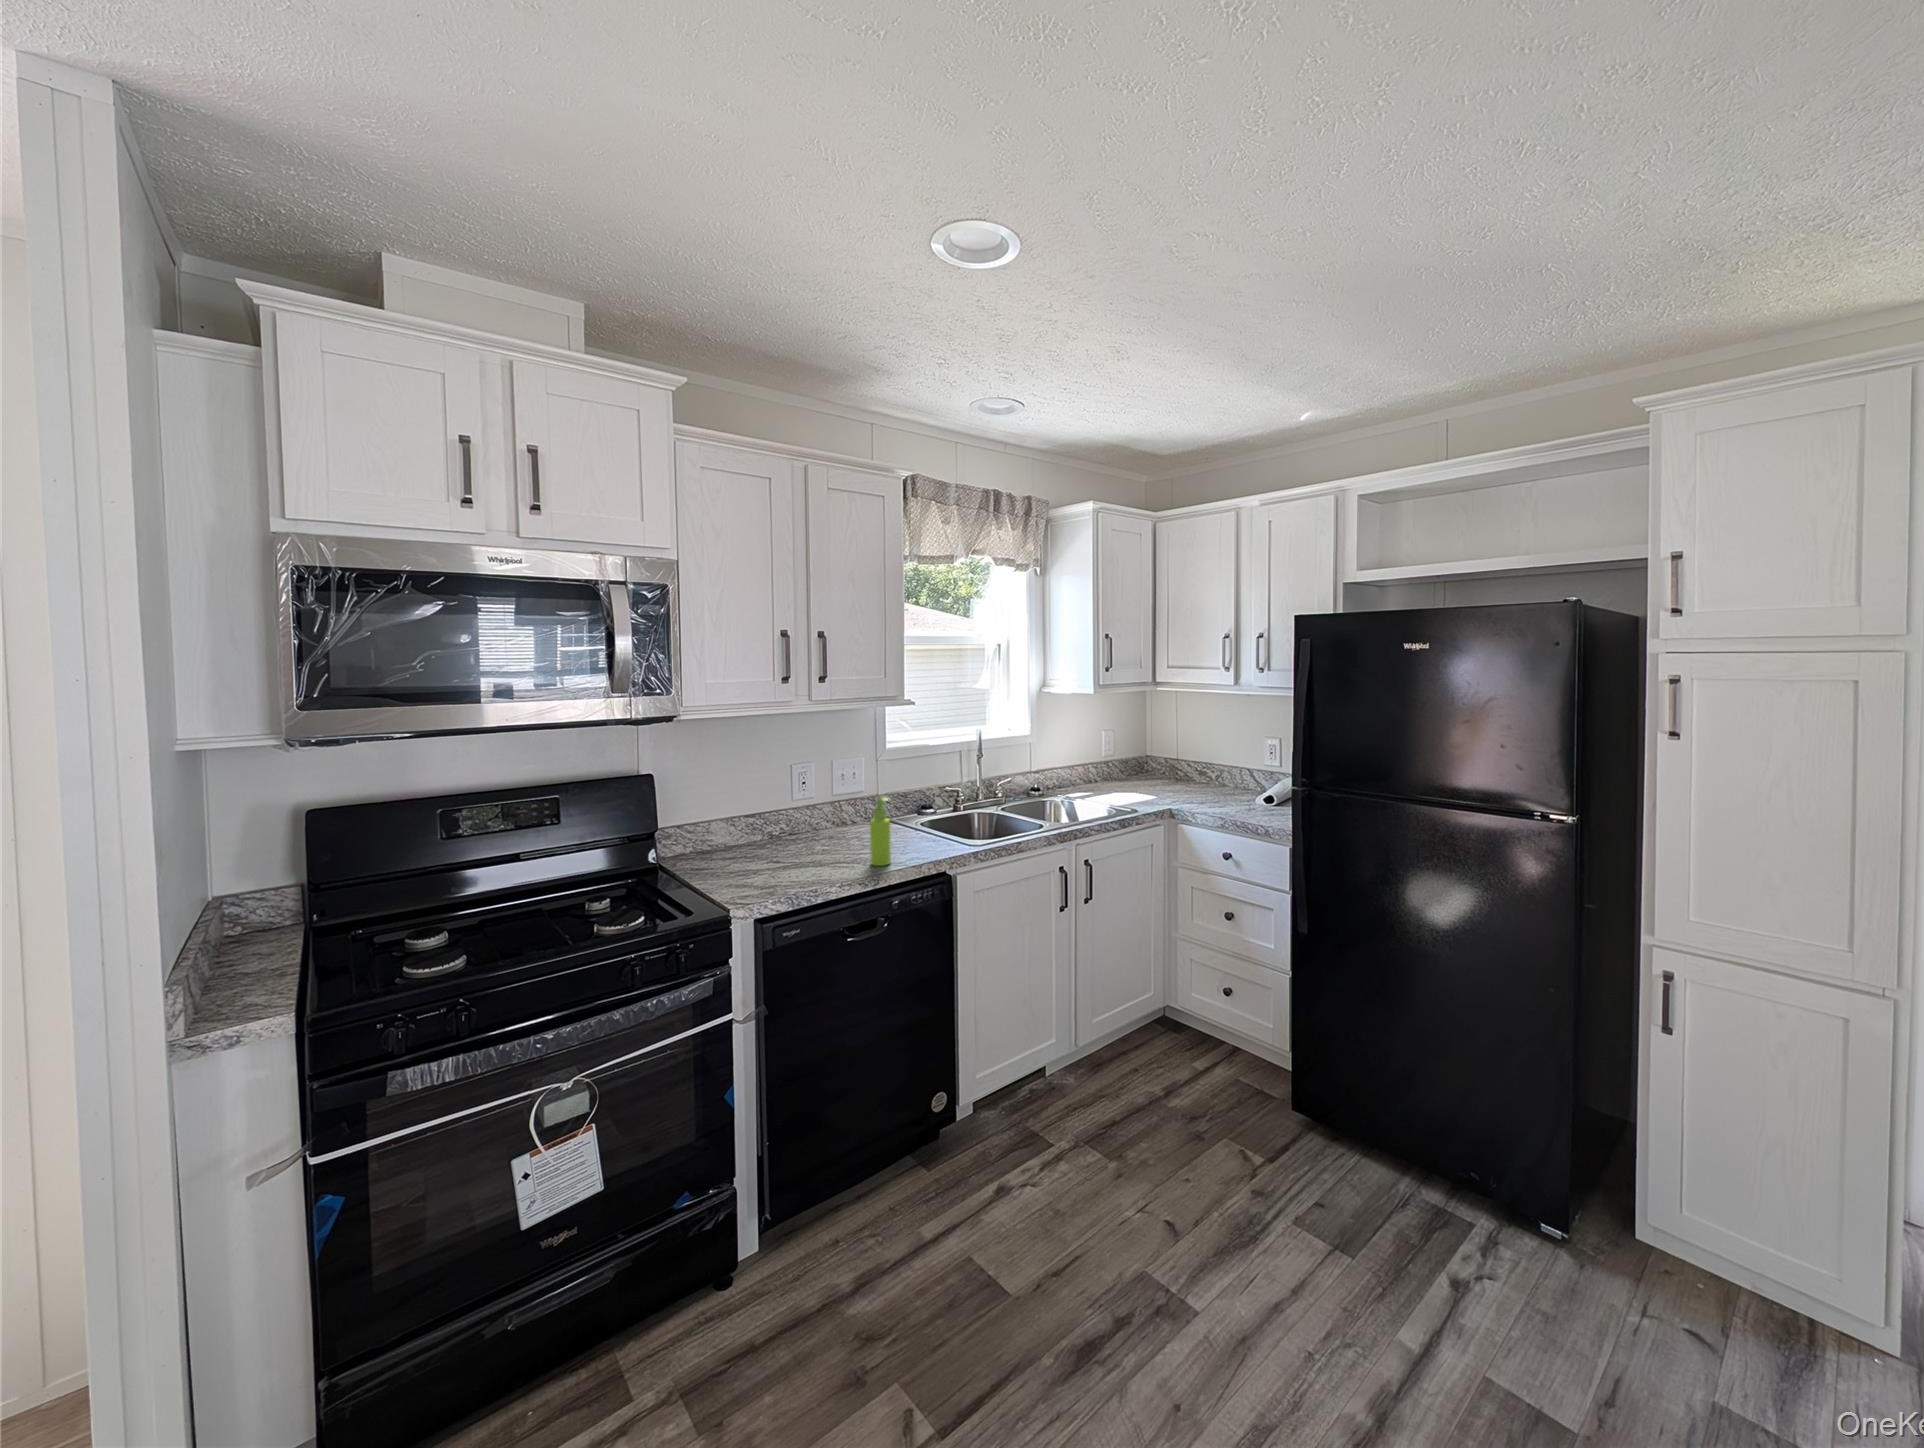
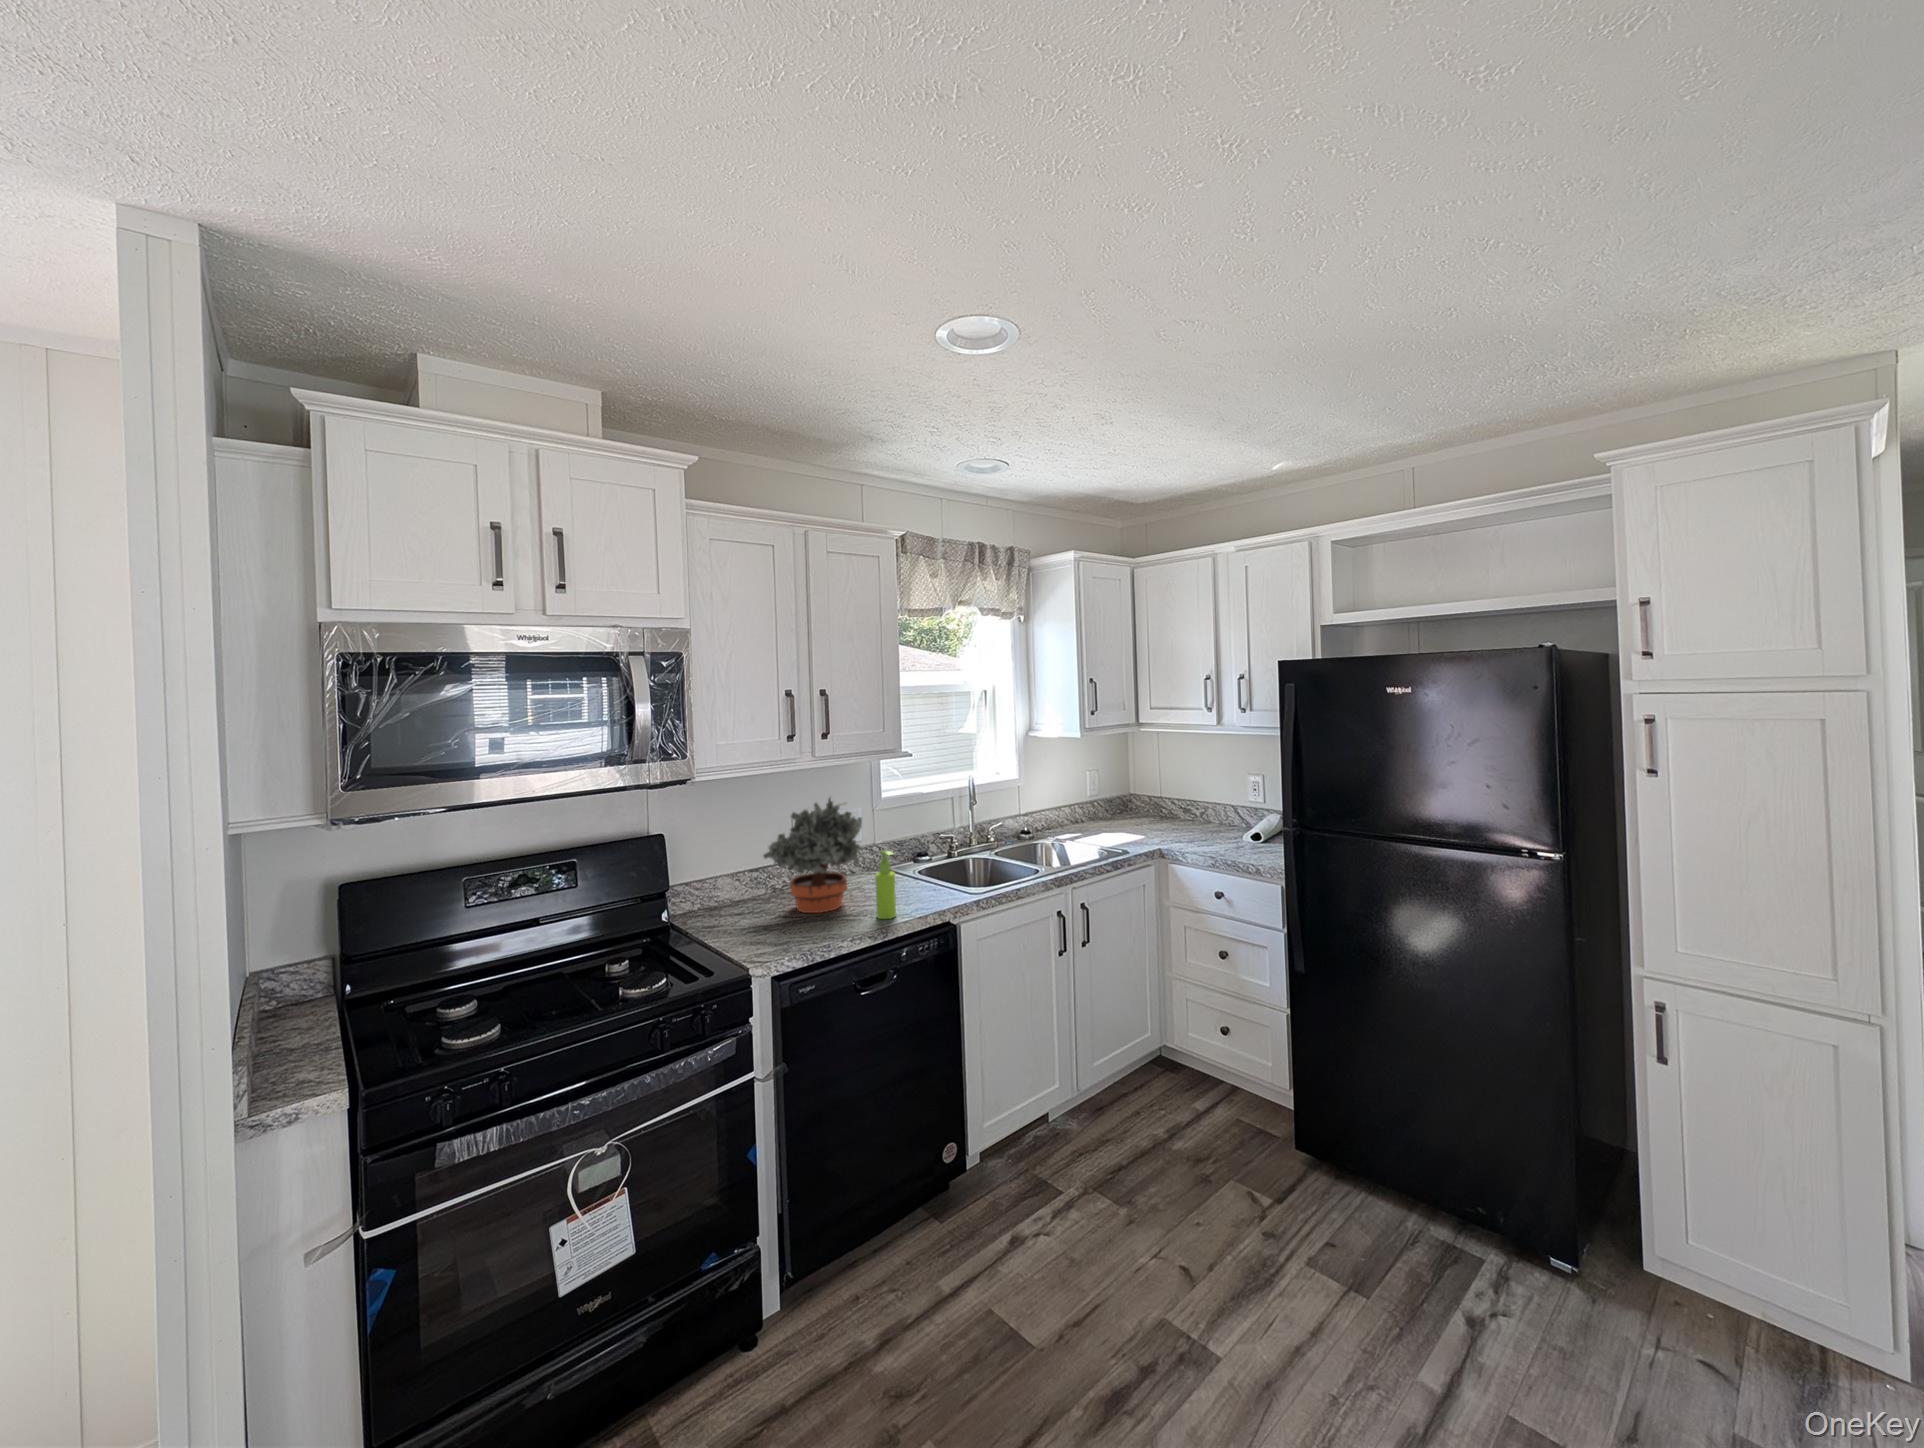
potted plant: none [758,741,861,858] -> present [763,798,862,913]

